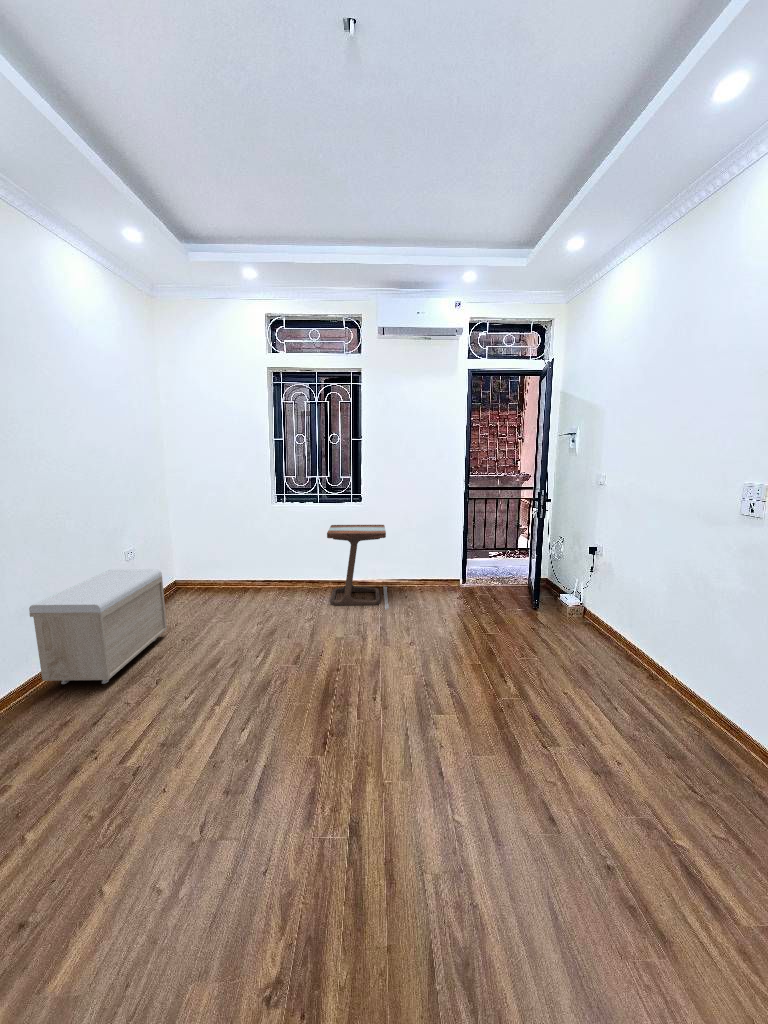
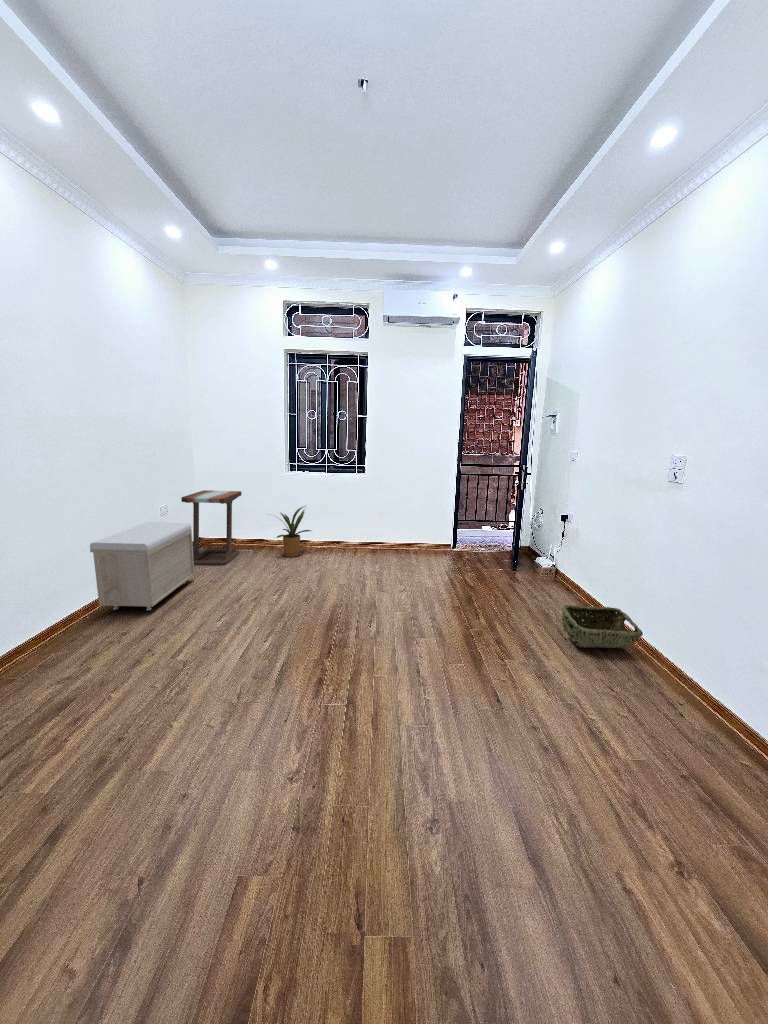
side table: present [327,525,387,608] -> present [181,490,242,565]
house plant: none [251,539,307,598] -> present [277,506,311,557]
woven basket: none [609,665,716,723] -> present [562,605,643,649]

